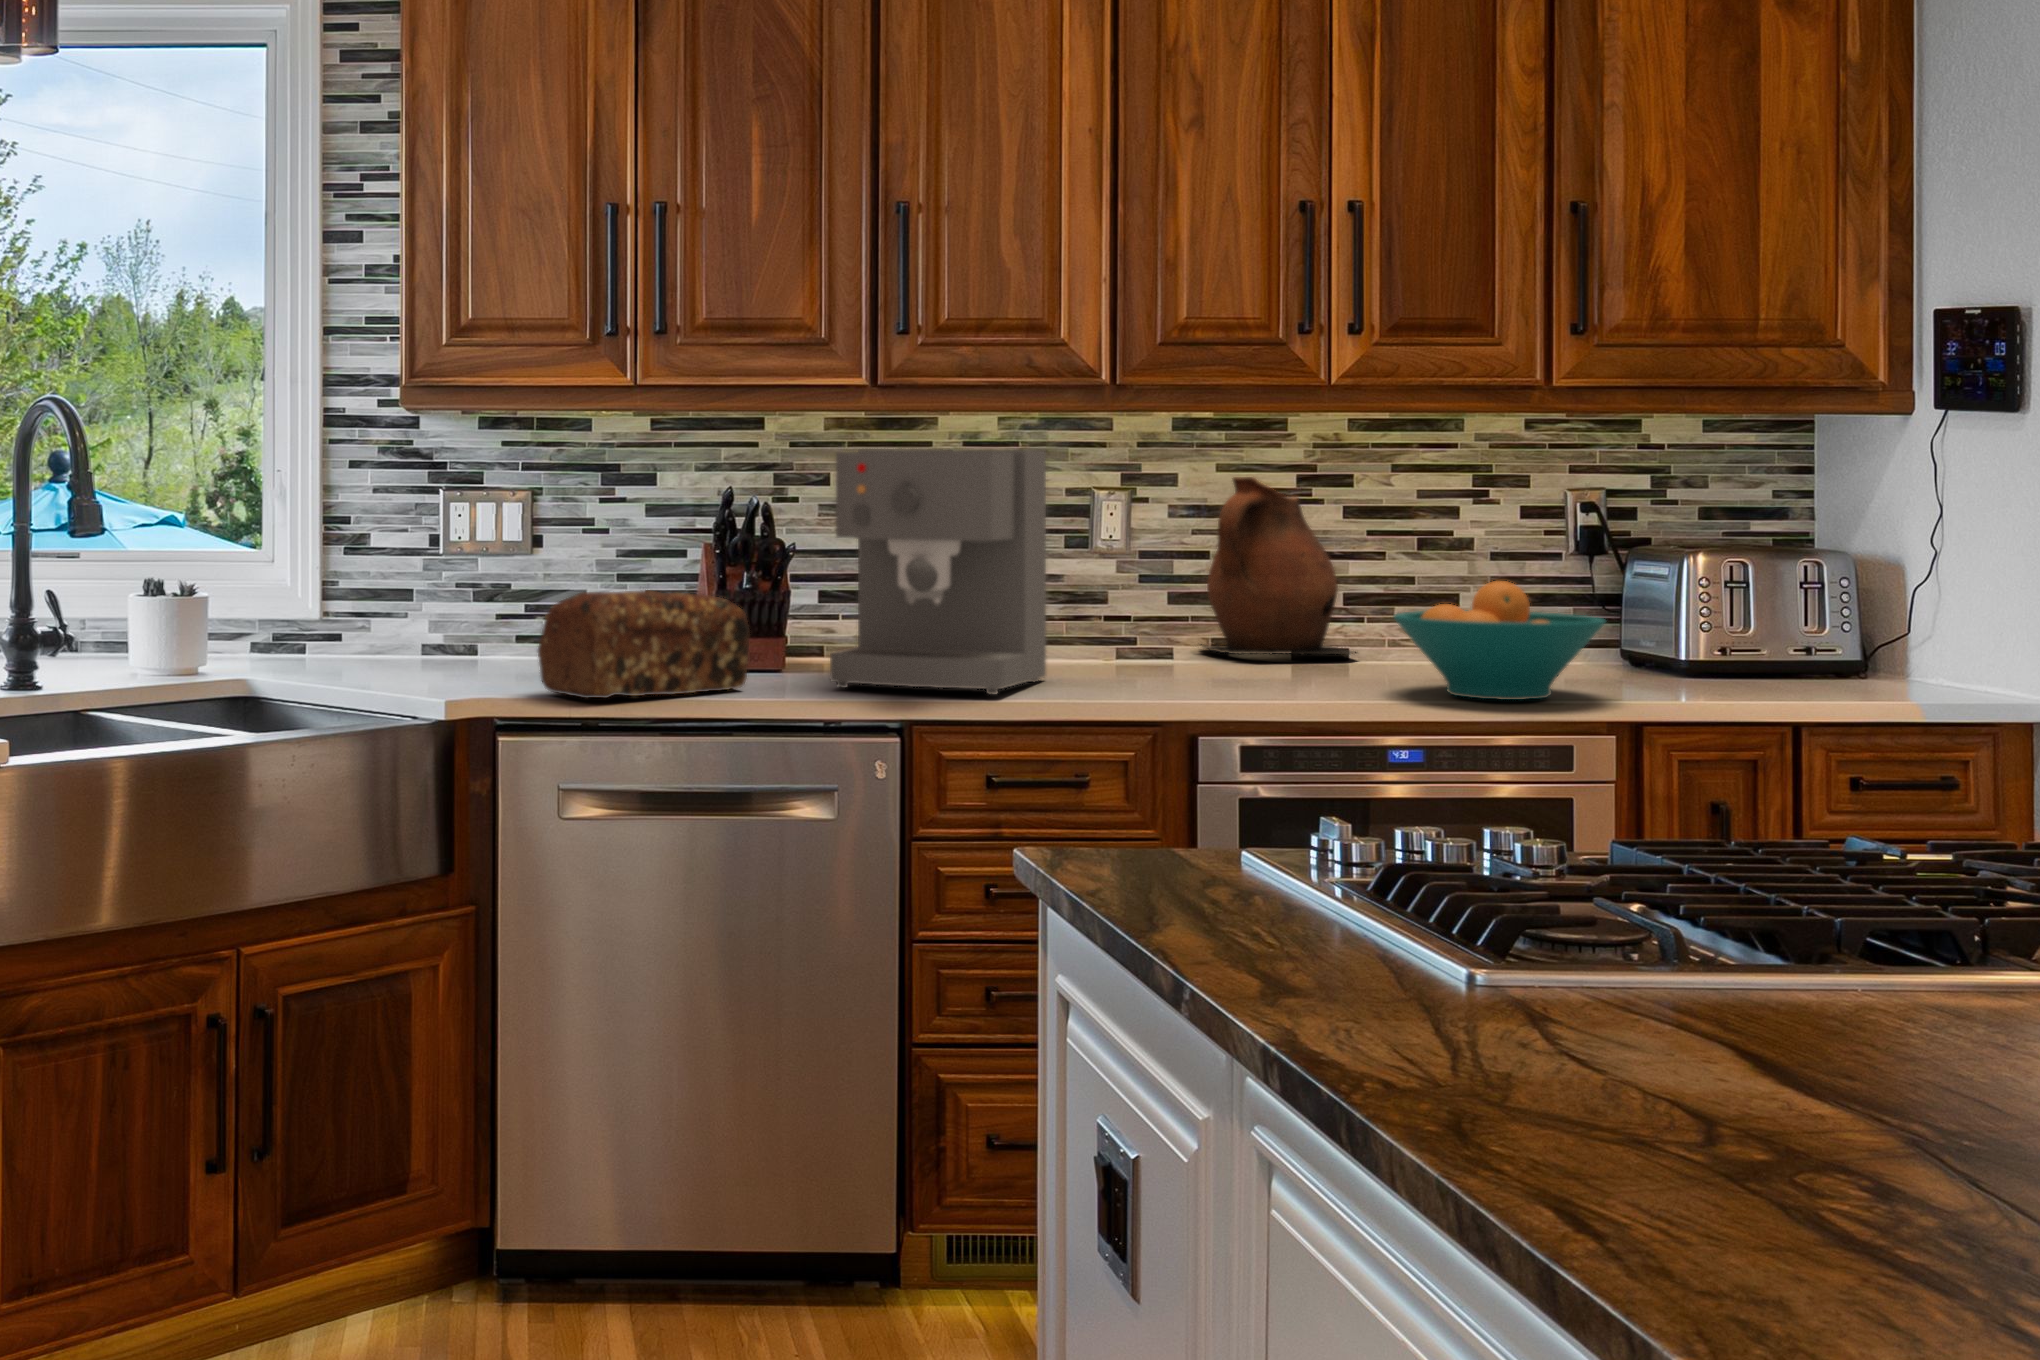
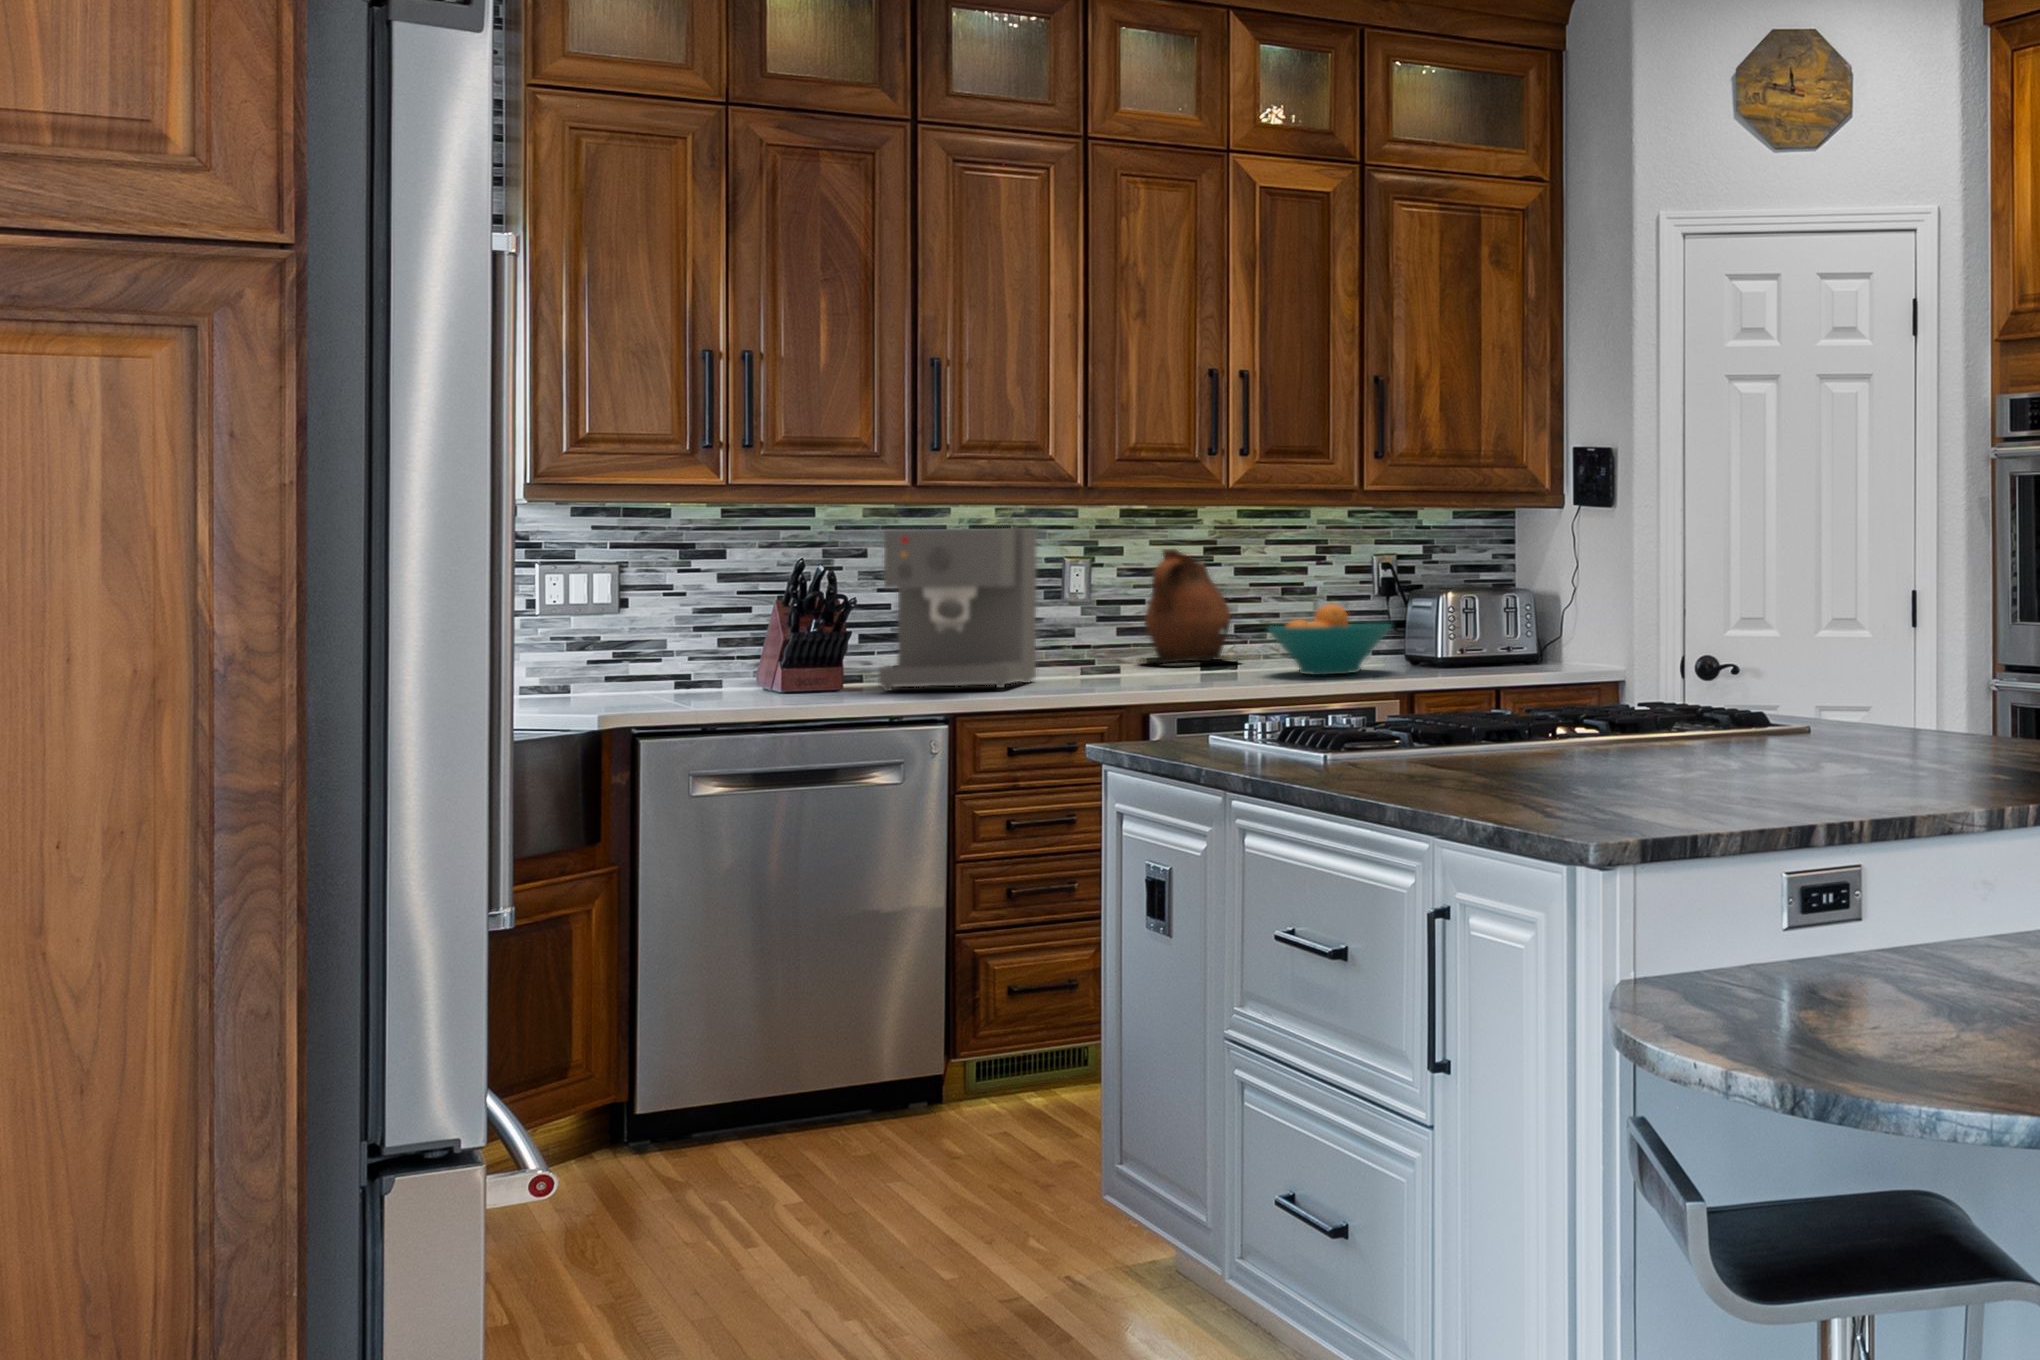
bread loaf: present [538,590,749,698] -> none [642,629,816,705]

